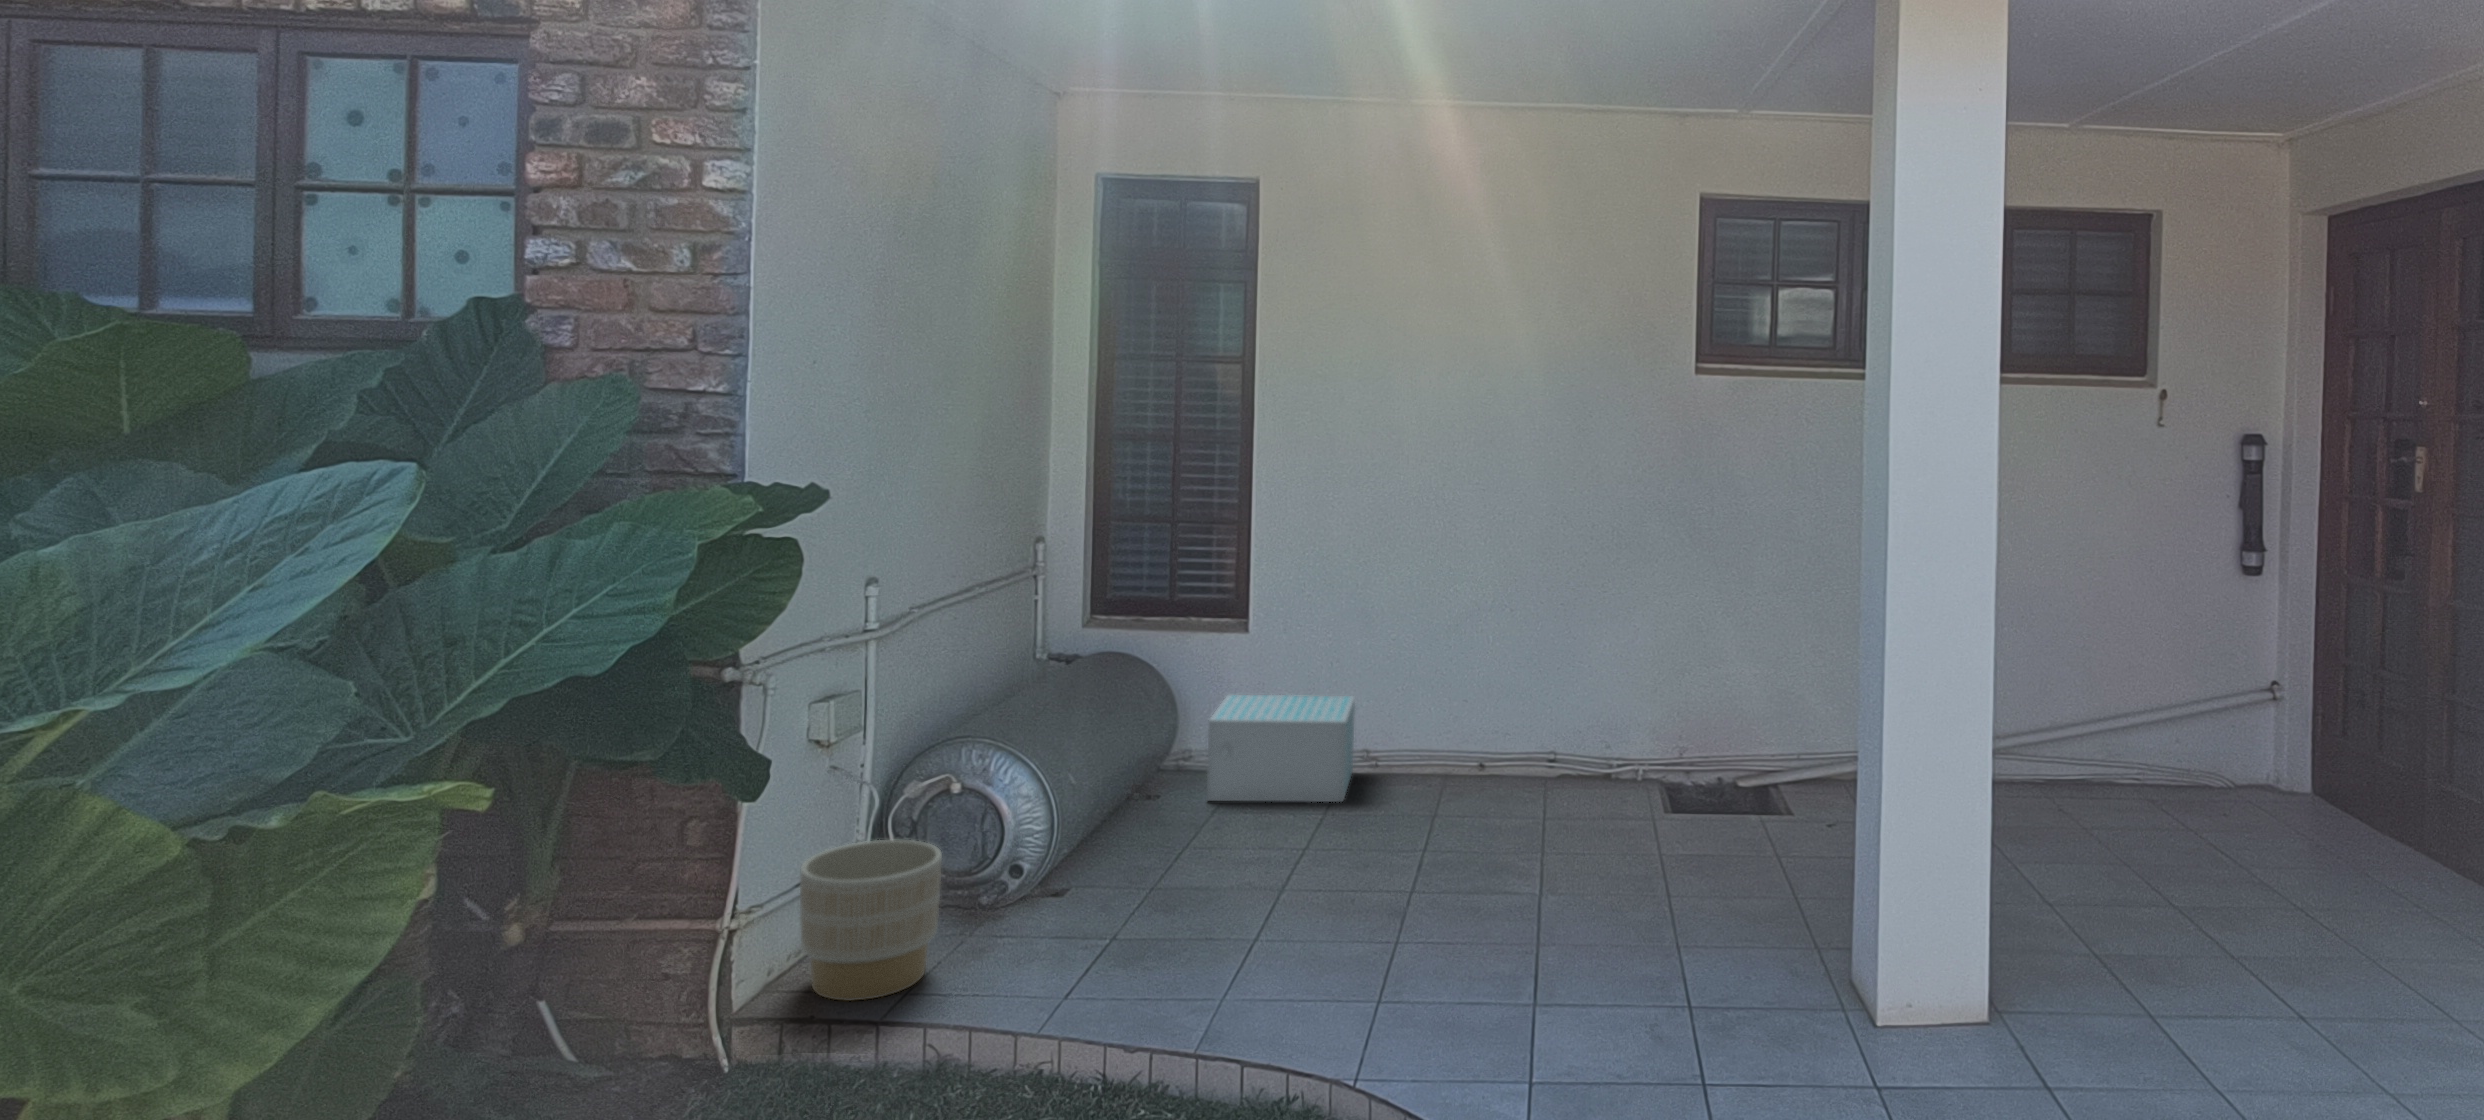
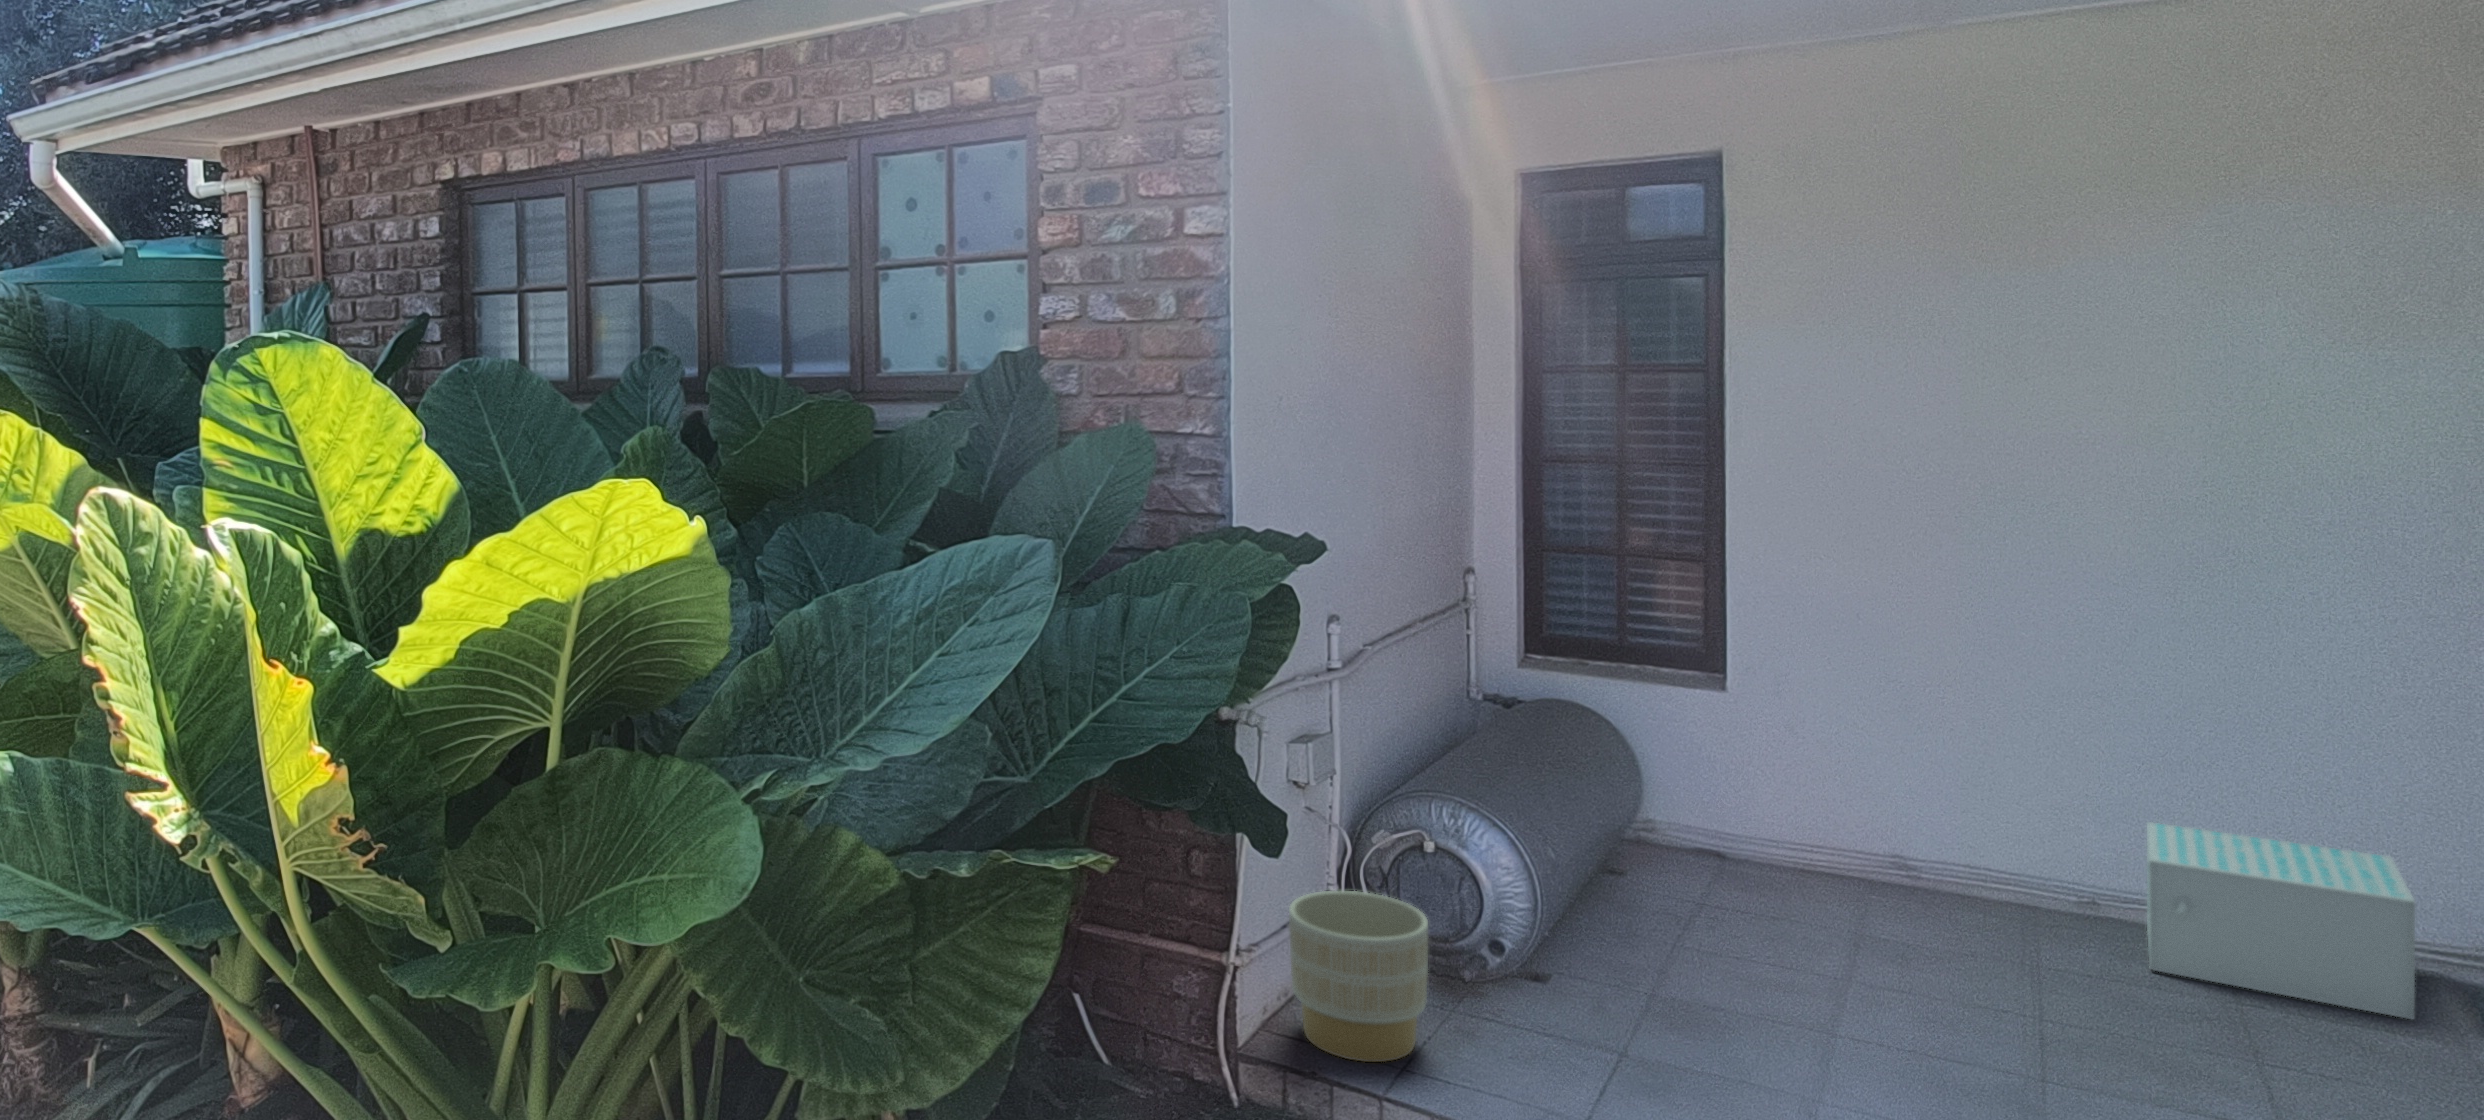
storage box: present [1207,695,1355,802] -> present [2147,822,2415,1019]

